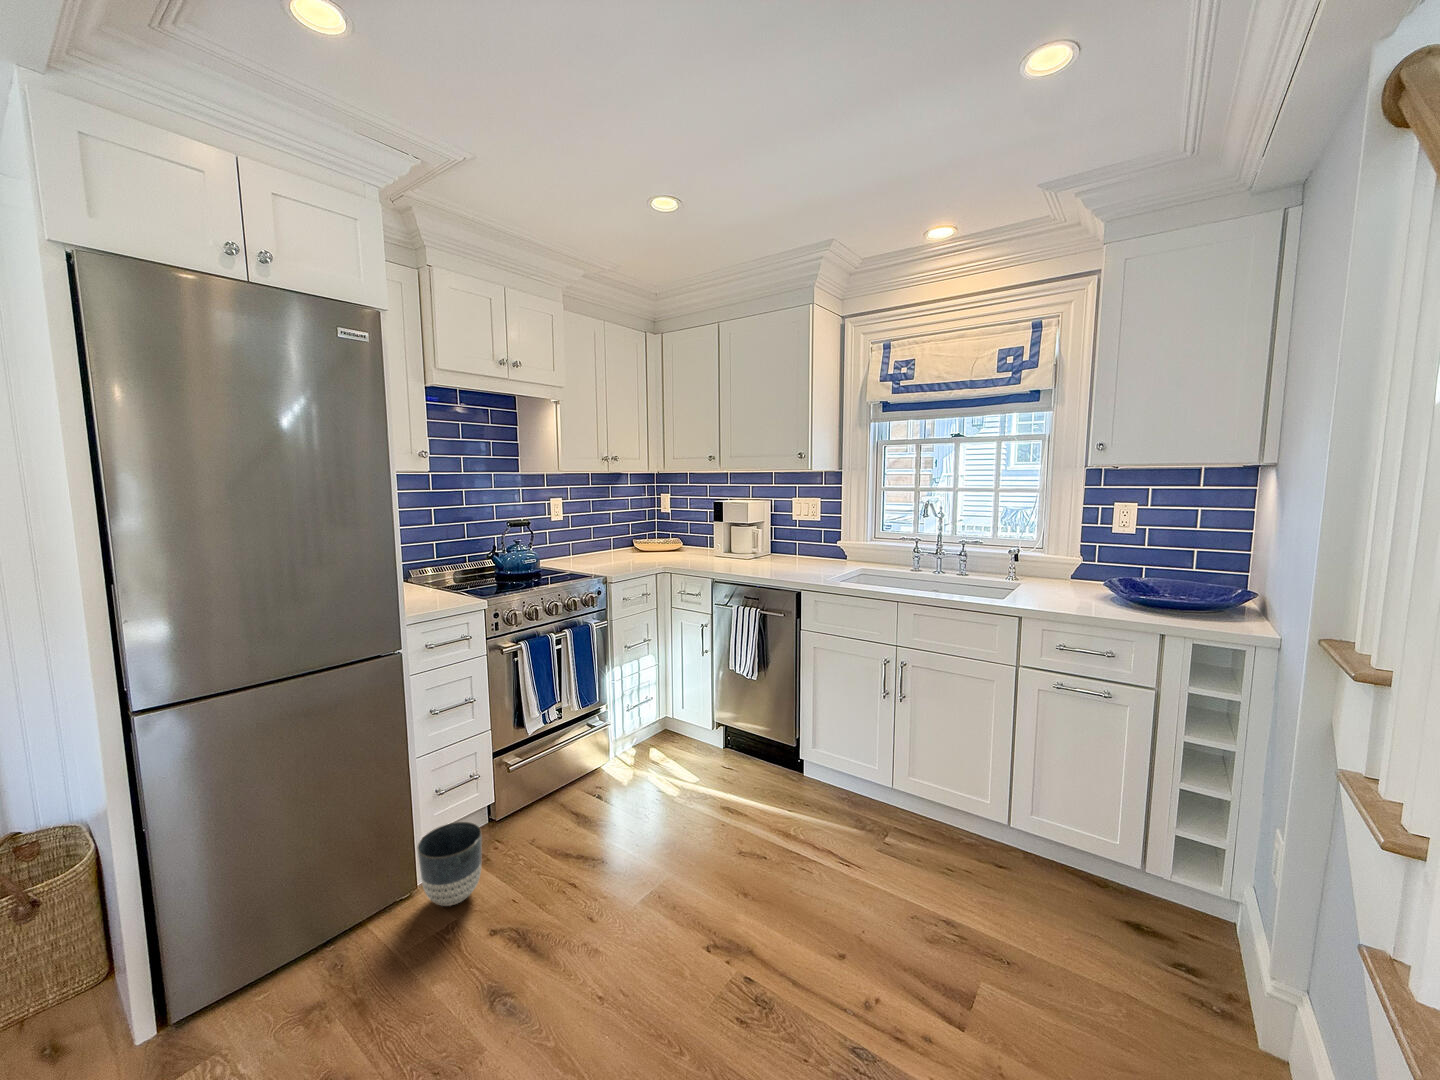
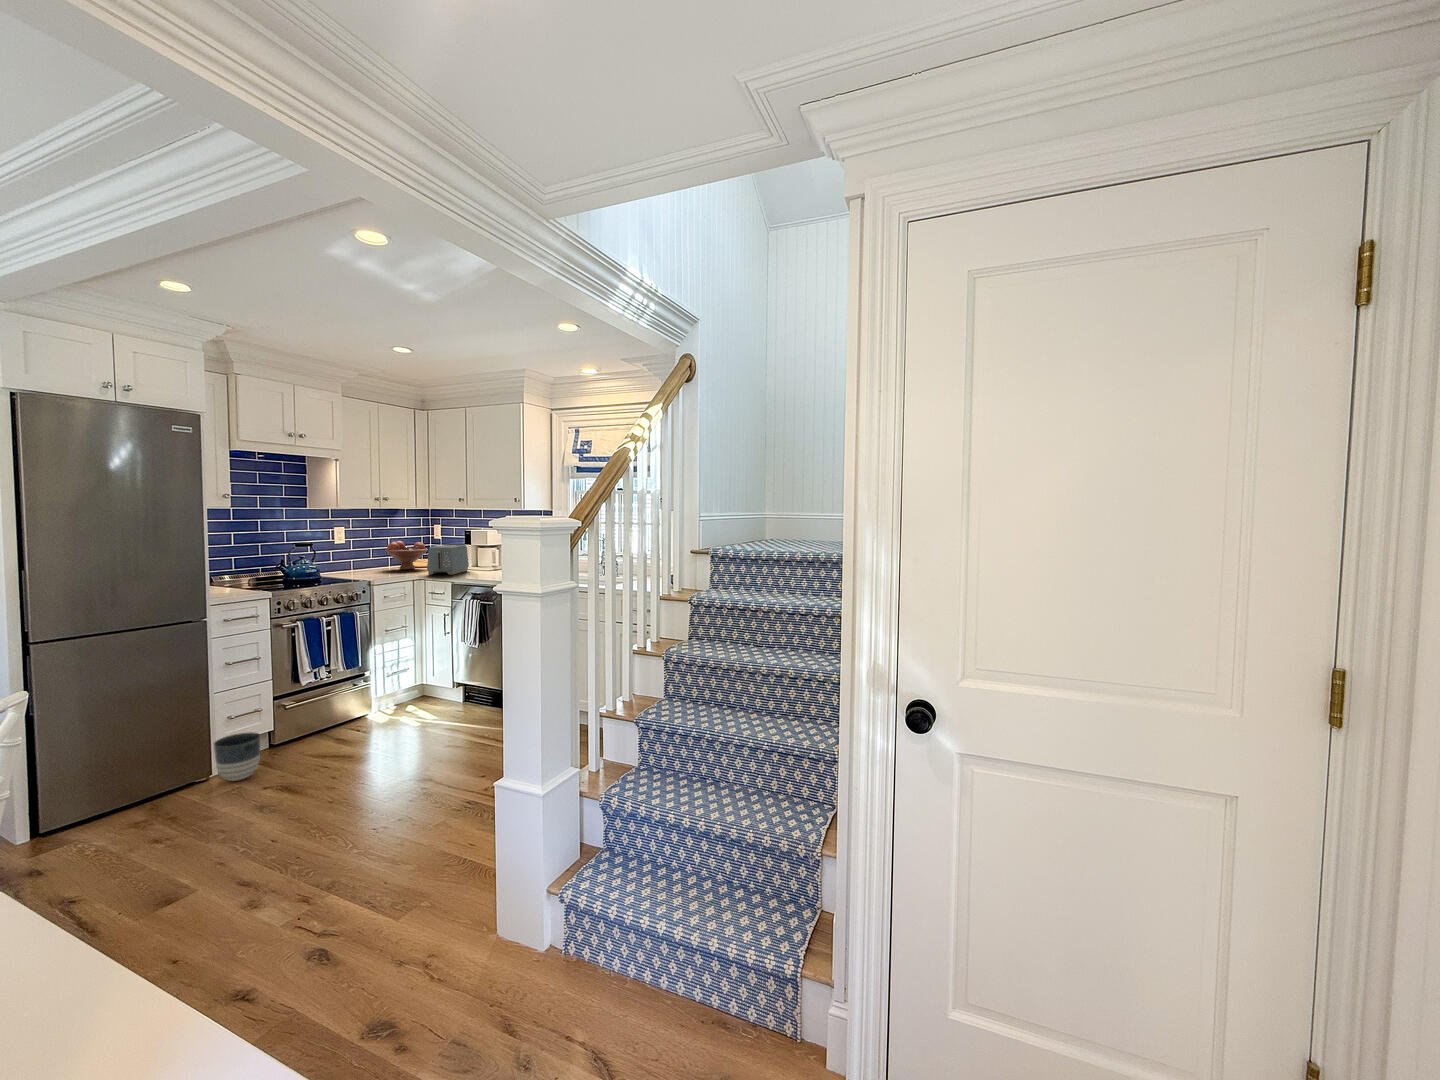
fruit bowl: none [611,517,663,556] -> present [386,541,428,570]
toaster: none [673,522,720,566] -> present [427,545,469,575]

